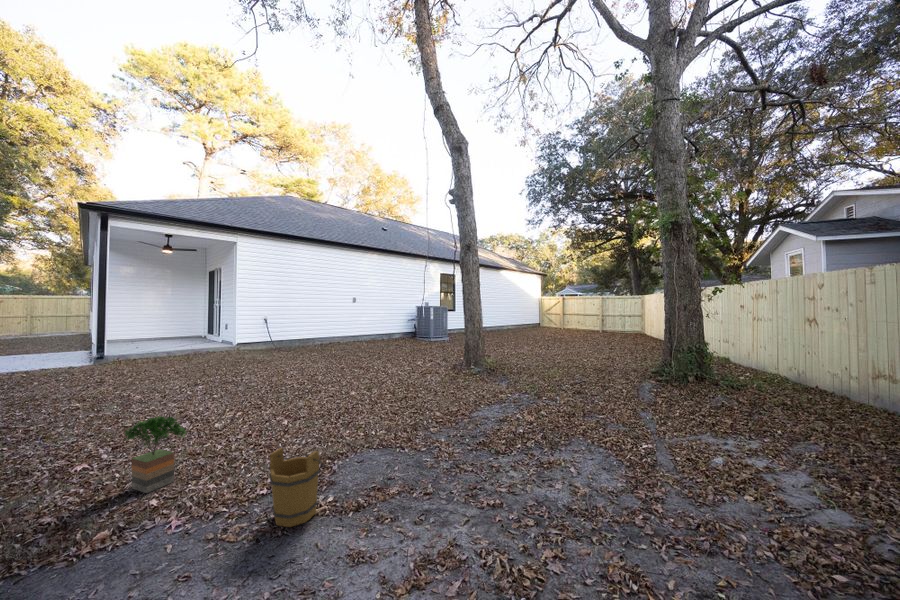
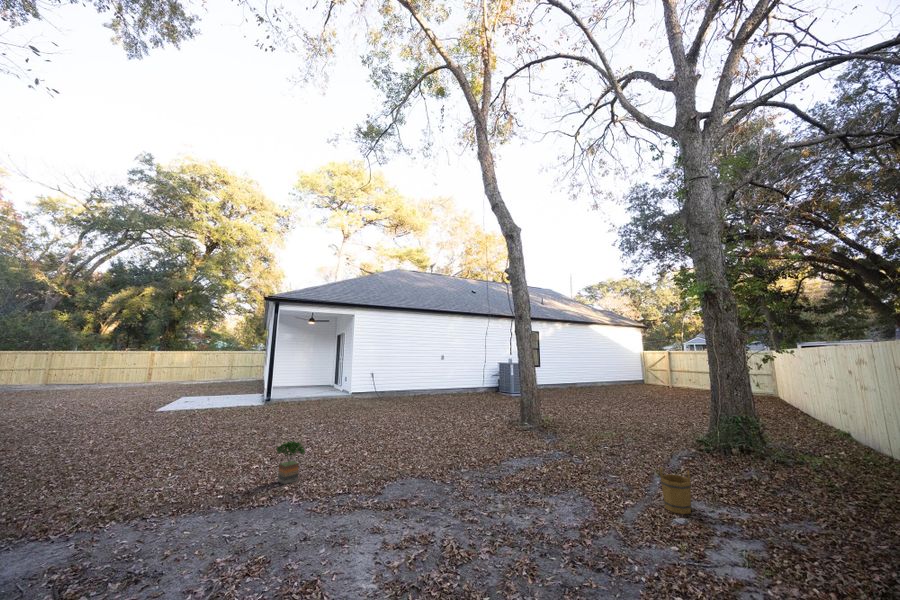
bucket: present [269,448,322,527] -> present [659,467,692,514]

